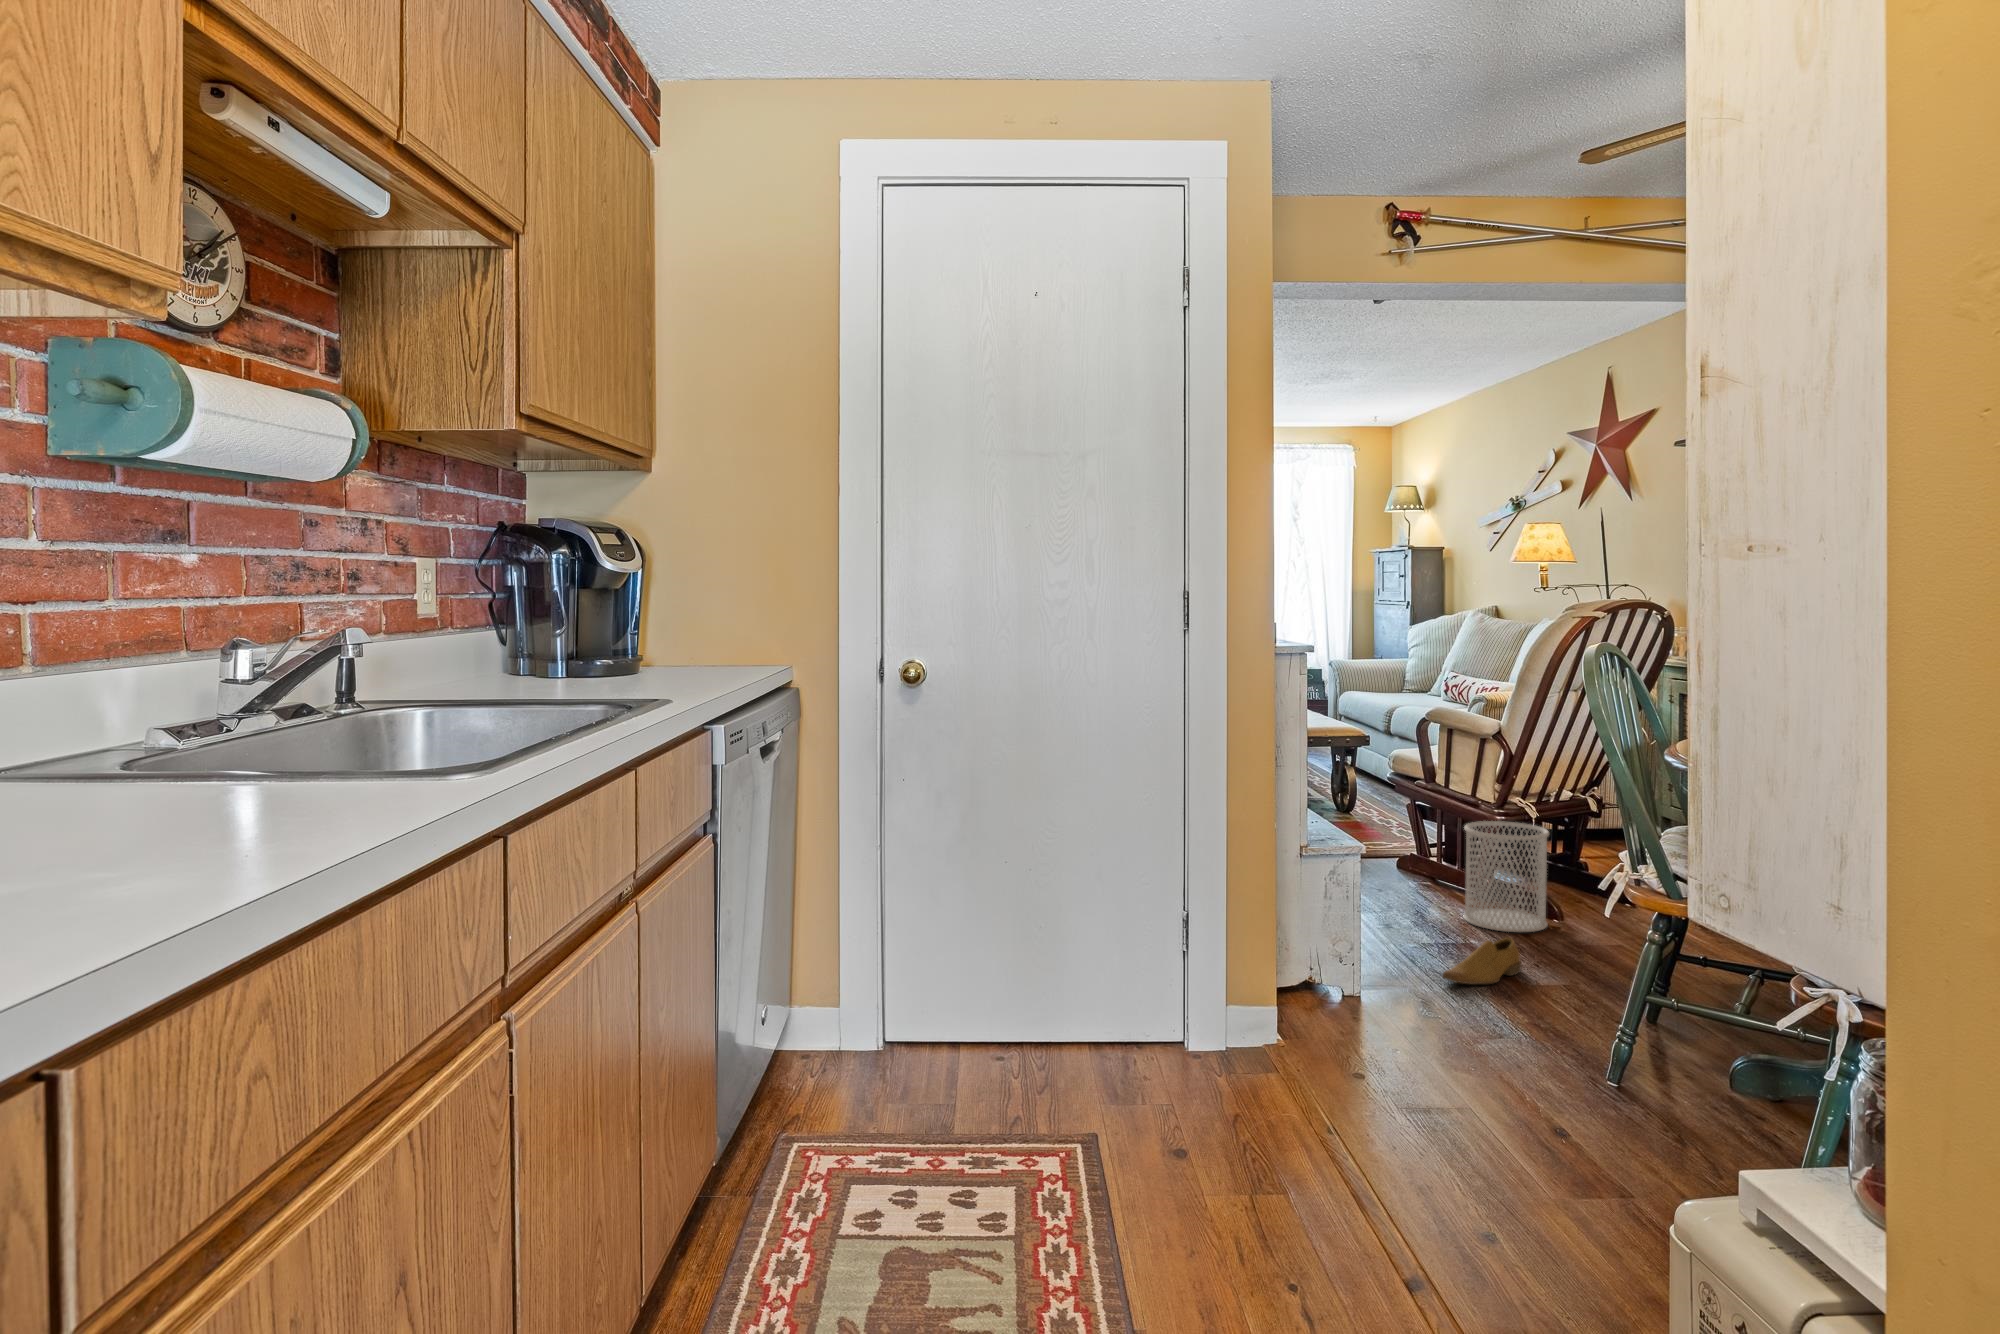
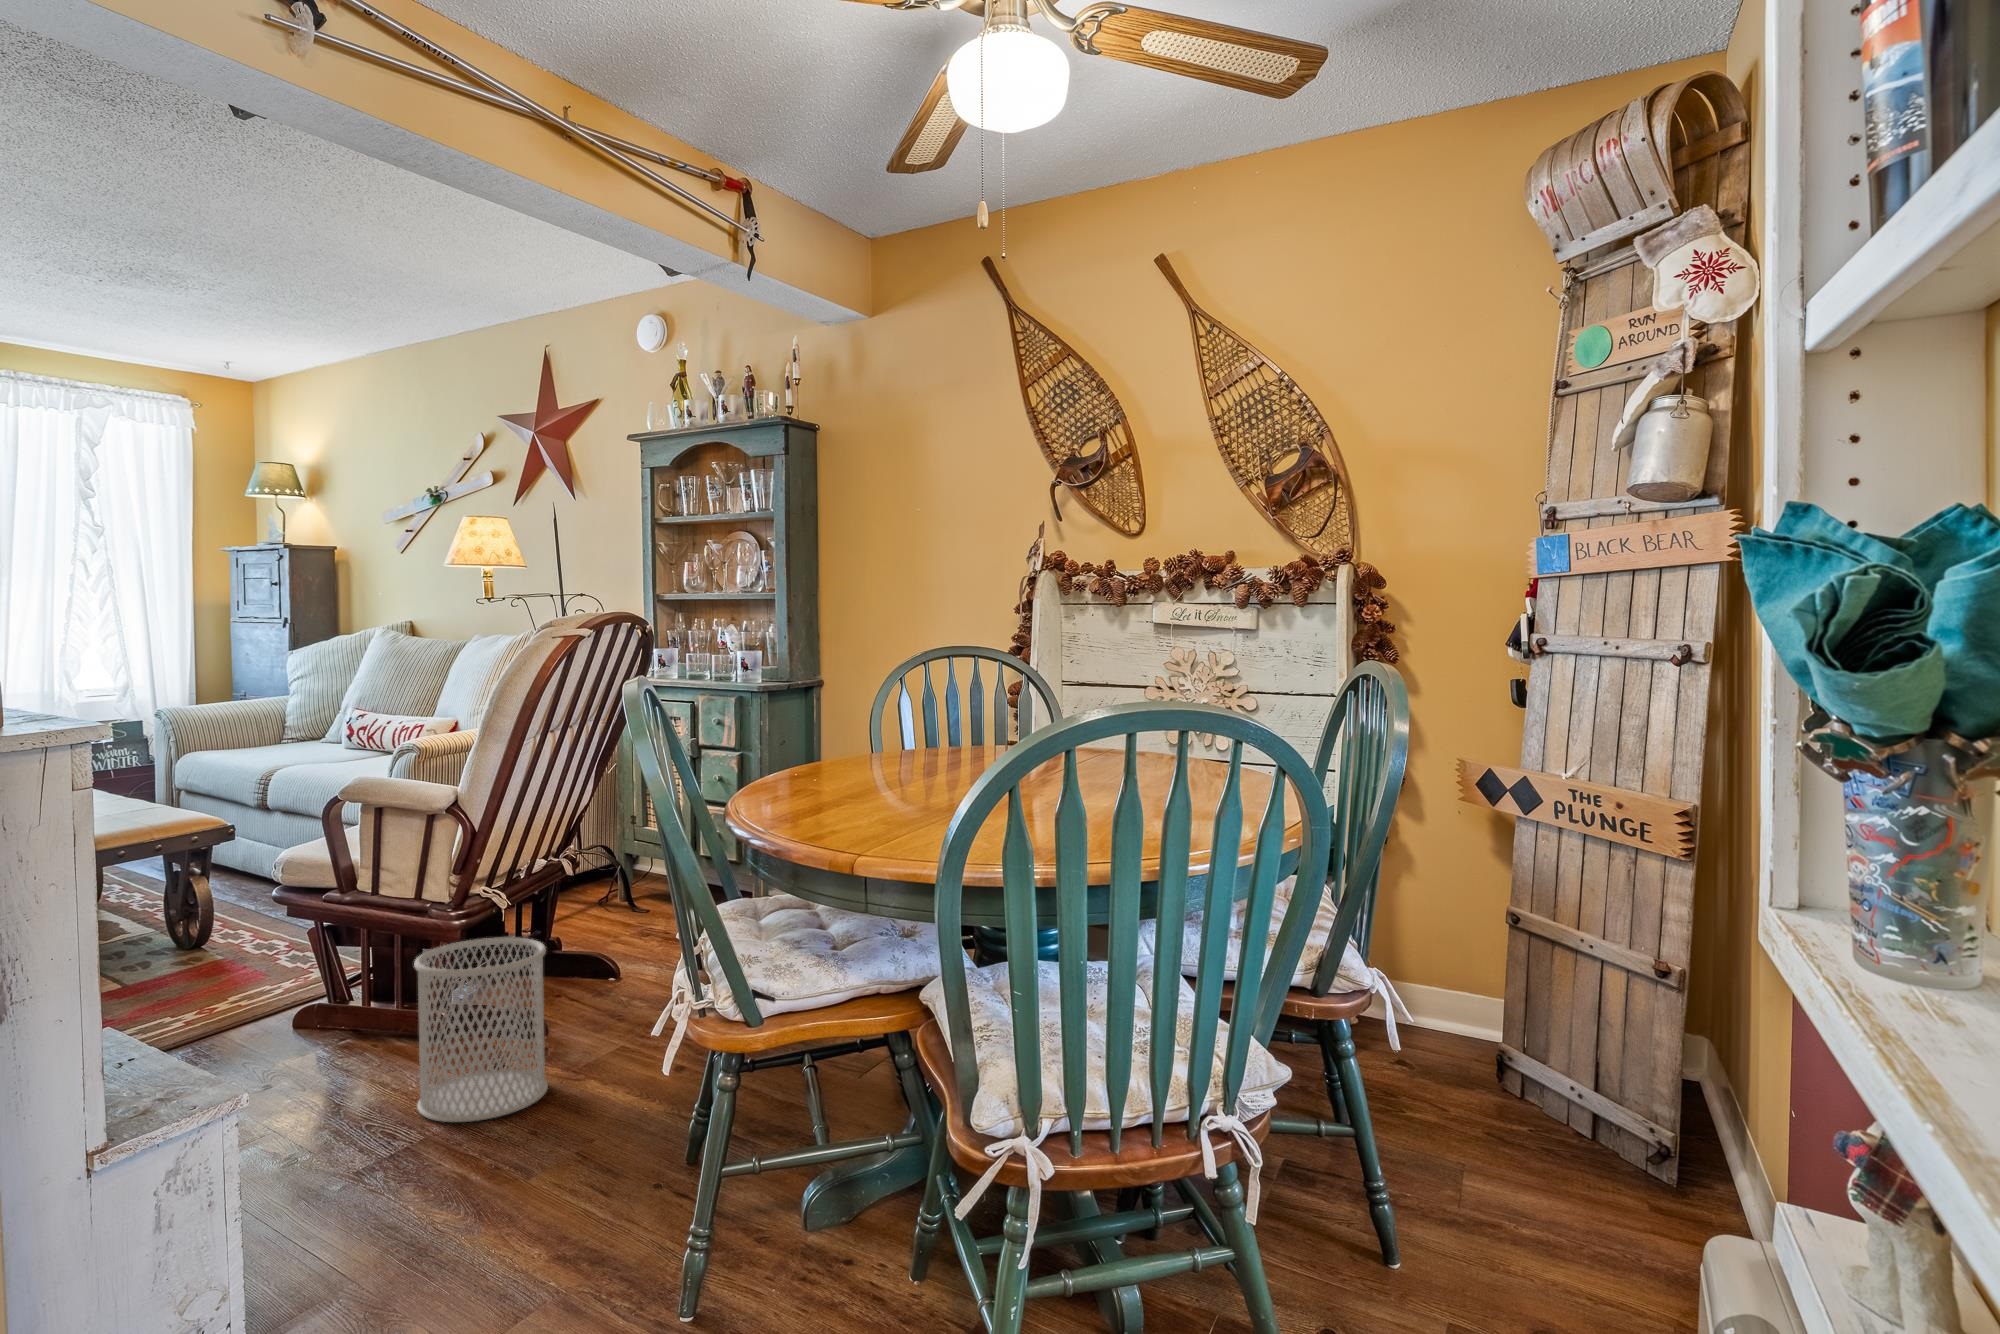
shoe: present [1442,938,1521,984] -> none [402,1150,532,1281]

